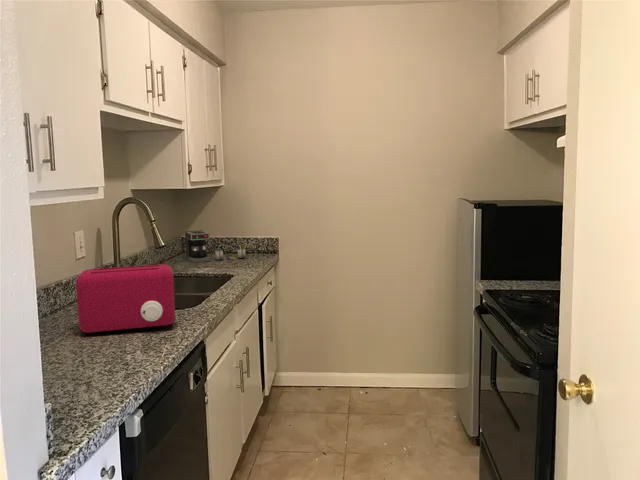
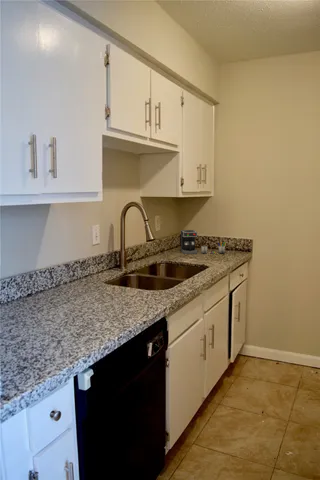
toaster: present [76,264,175,335] -> none [76,253,147,303]

